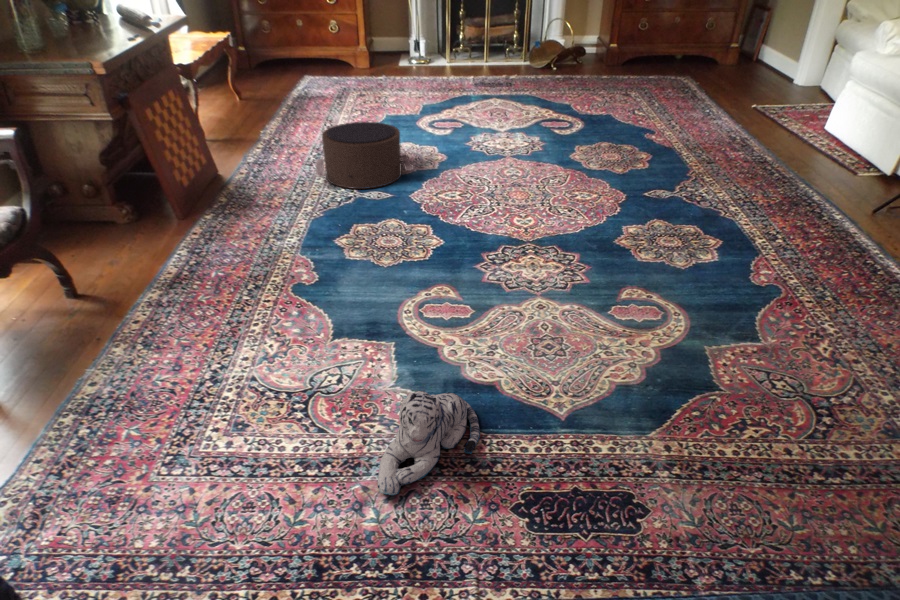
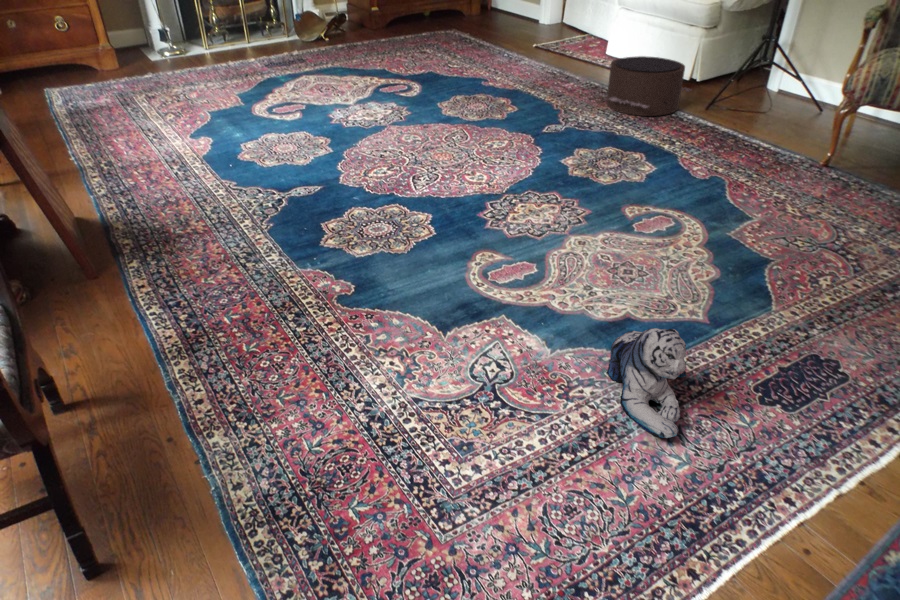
pouf: present [316,122,414,189] -> present [607,56,691,116]

